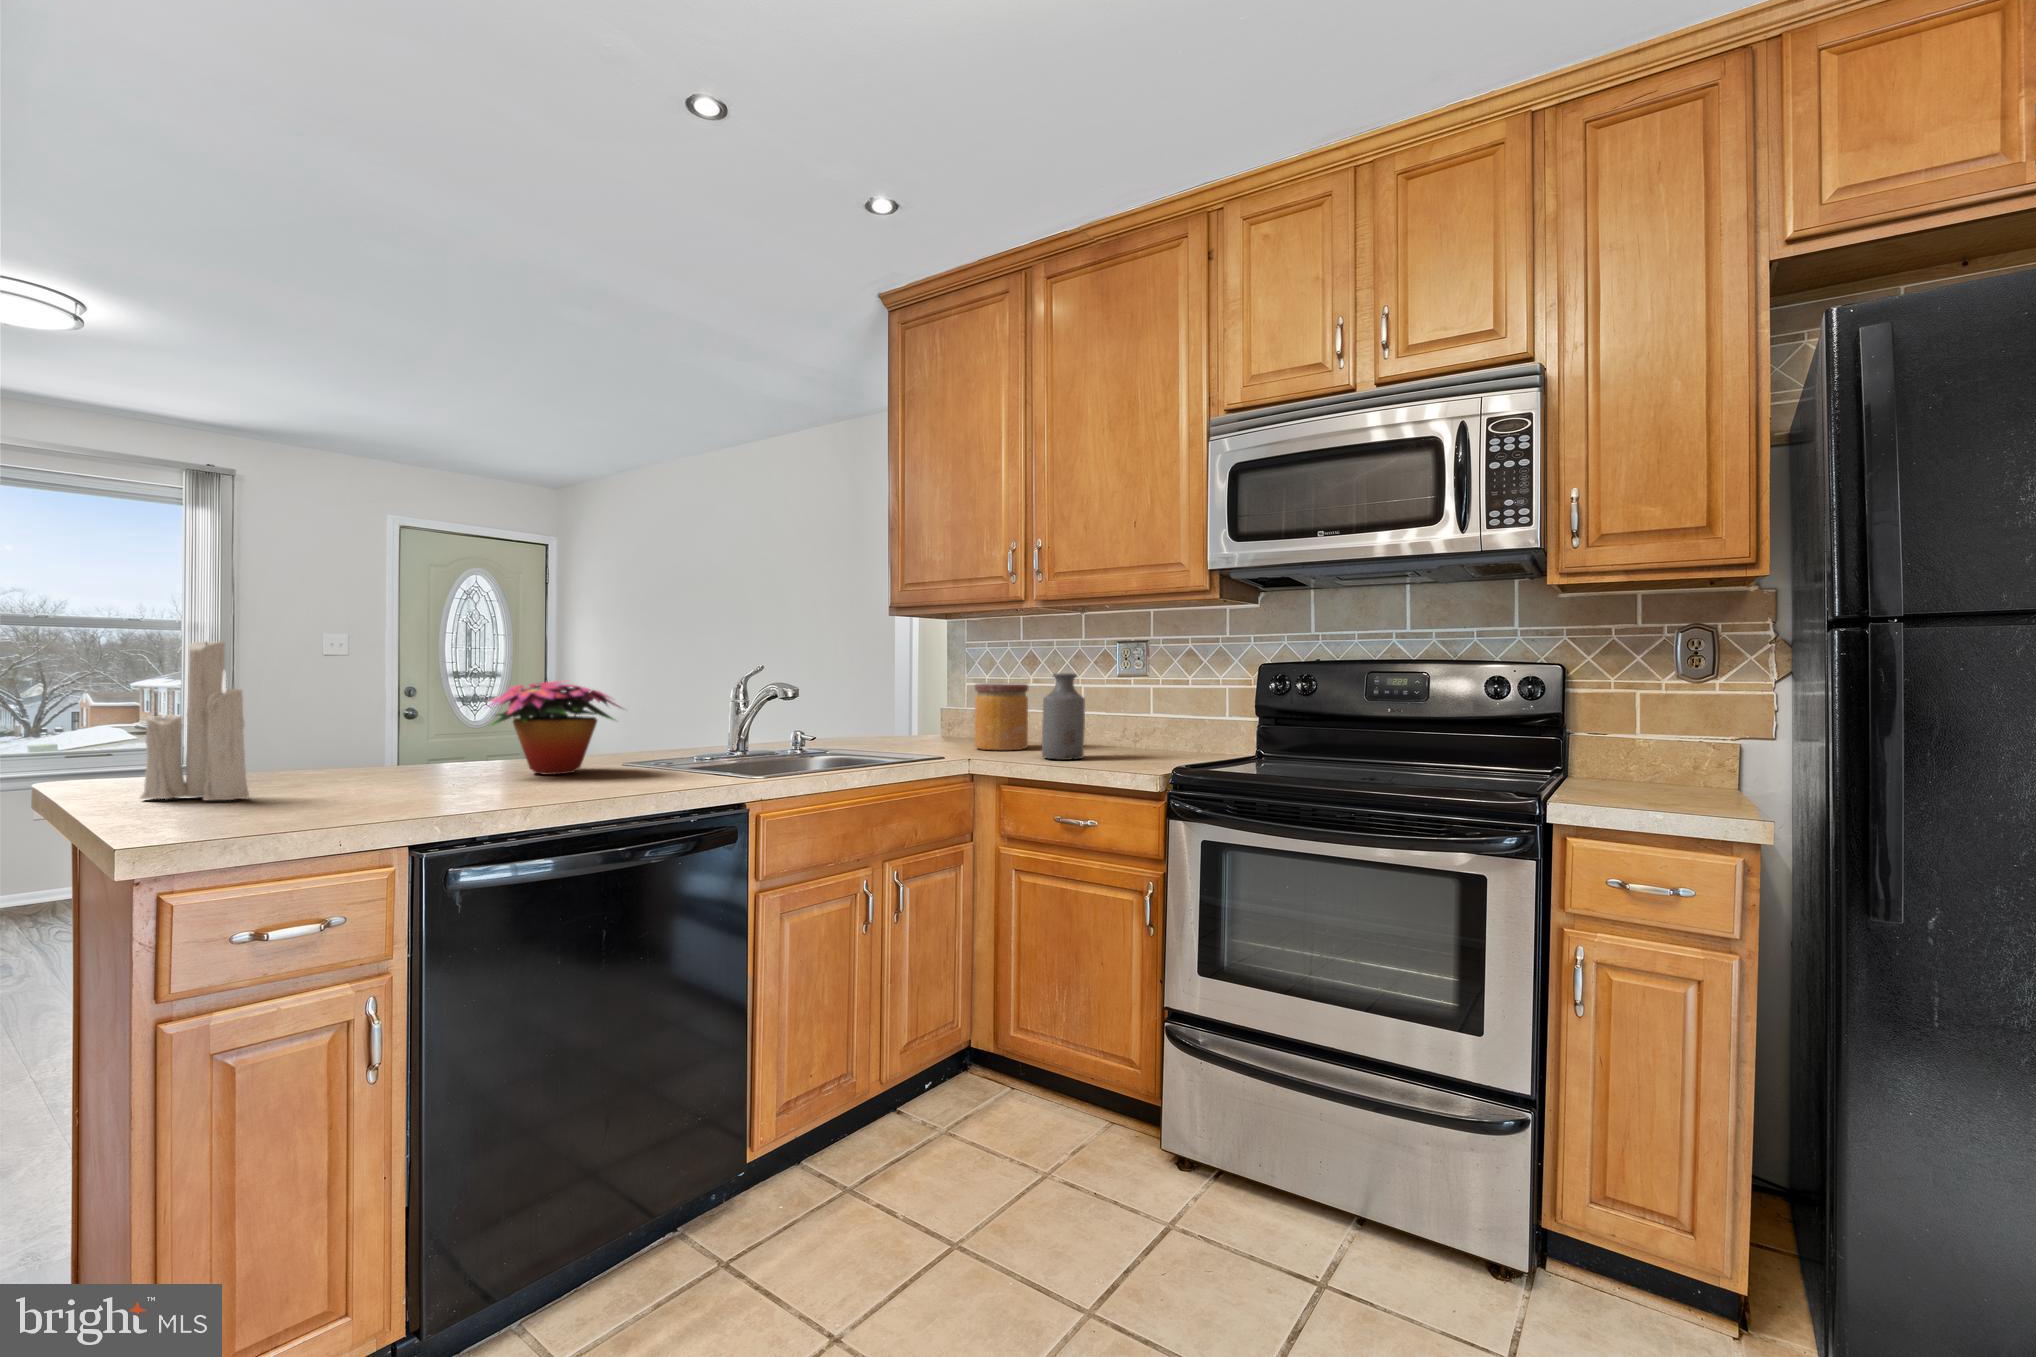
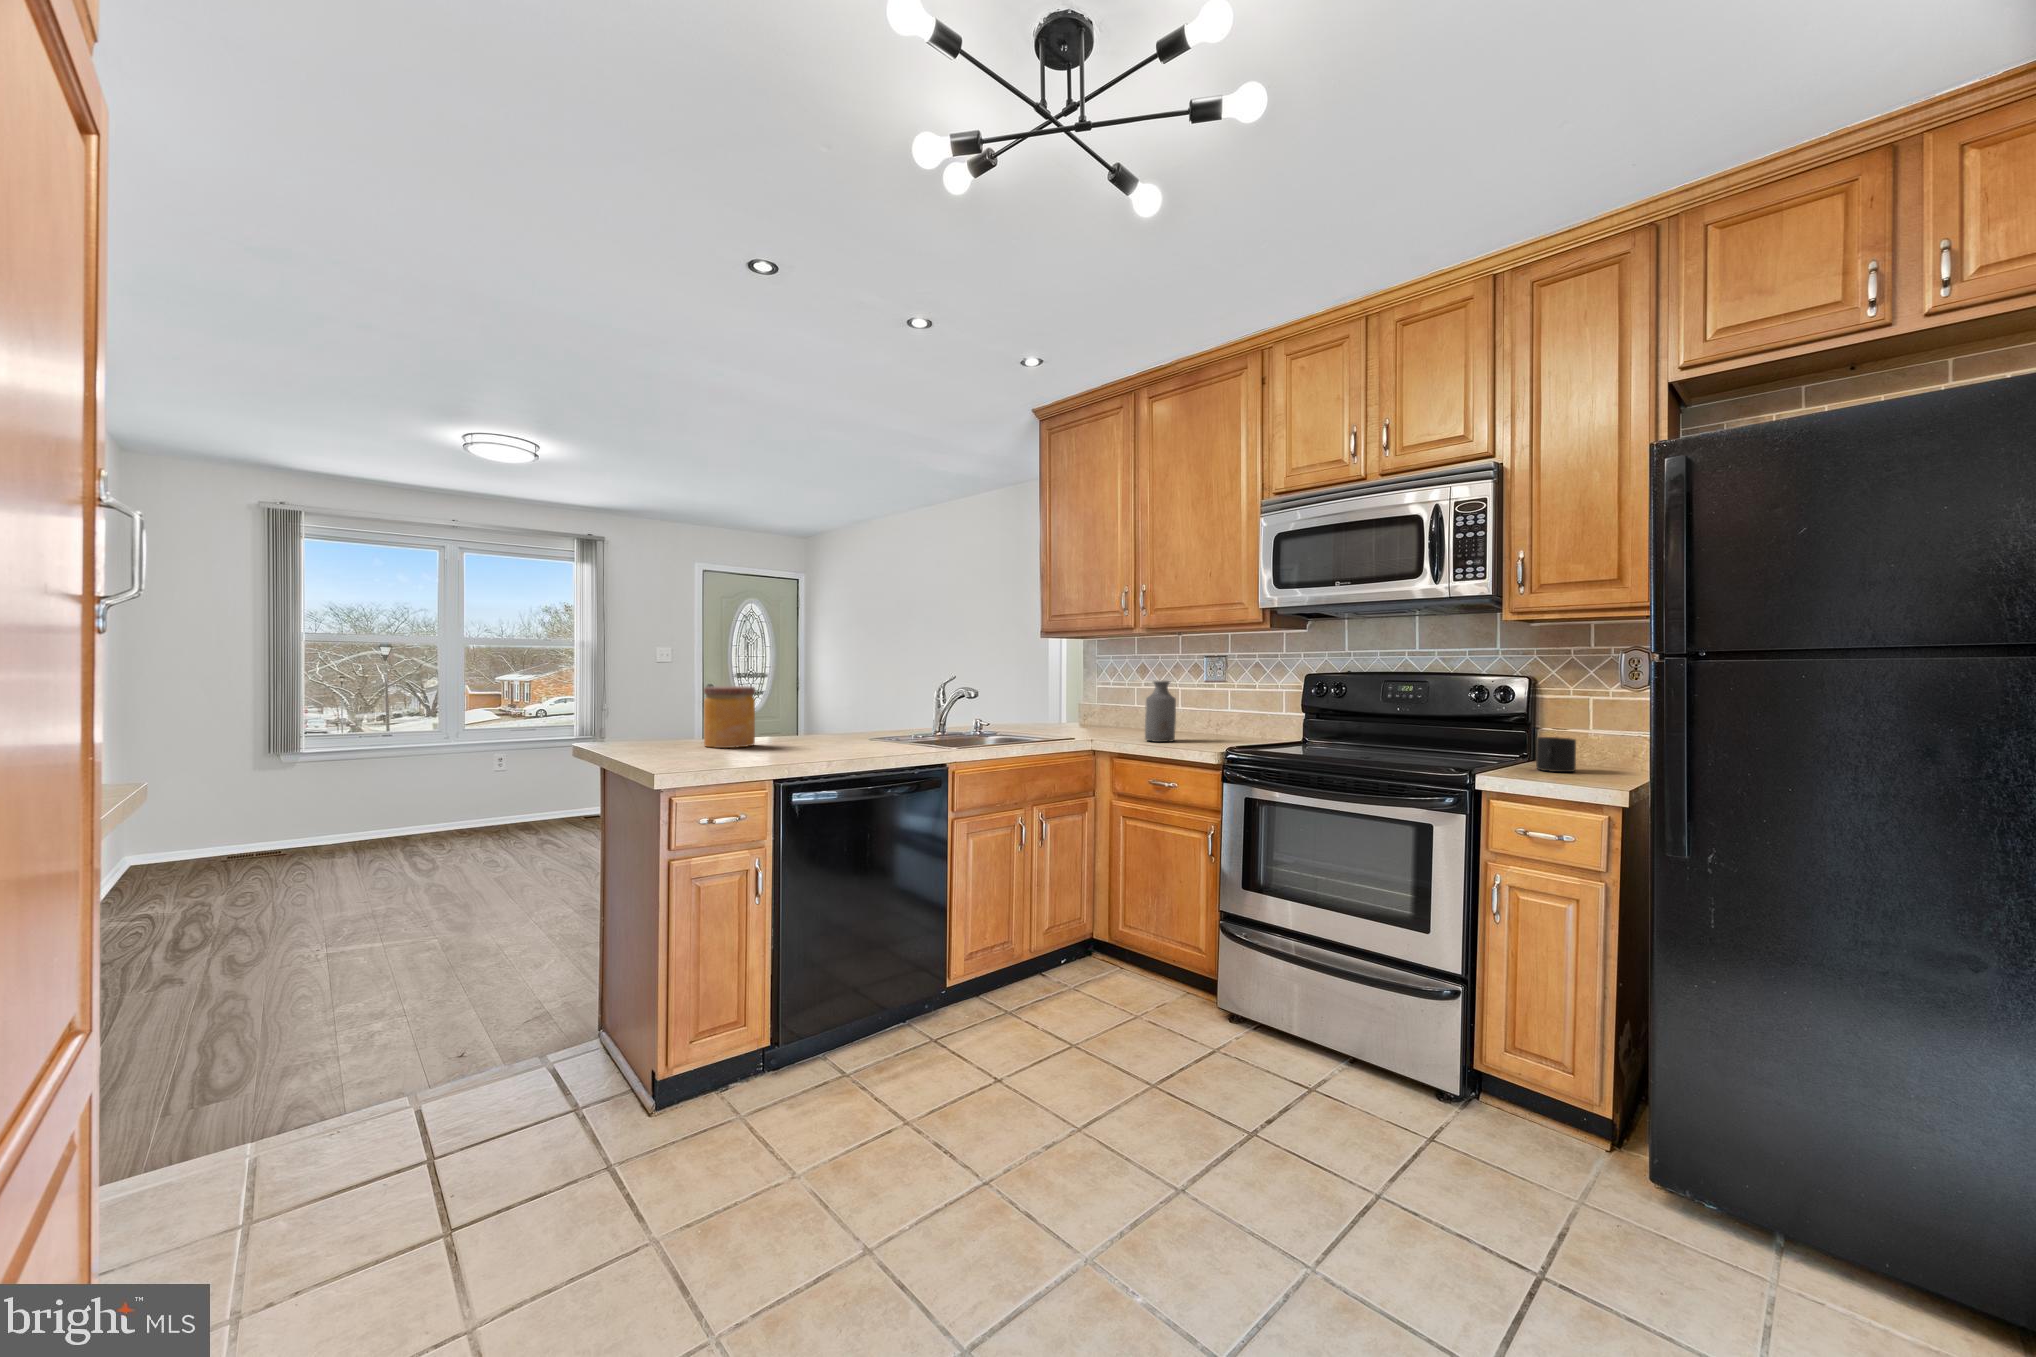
candle: present [140,622,249,800] -> none [635,650,685,753]
flower arrangement: present [489,681,621,775] -> none [791,686,876,744]
jar: present [974,683,1028,750] -> present [704,686,755,748]
mug: none [1604,745,1660,794] -> present [1536,737,1576,772]

